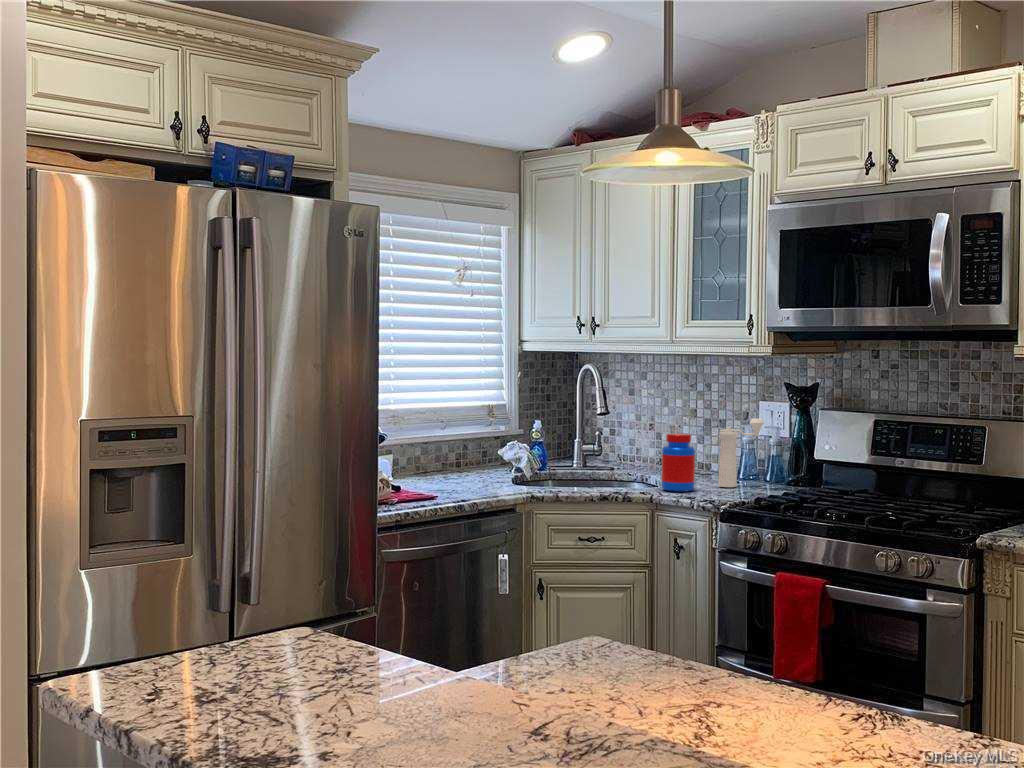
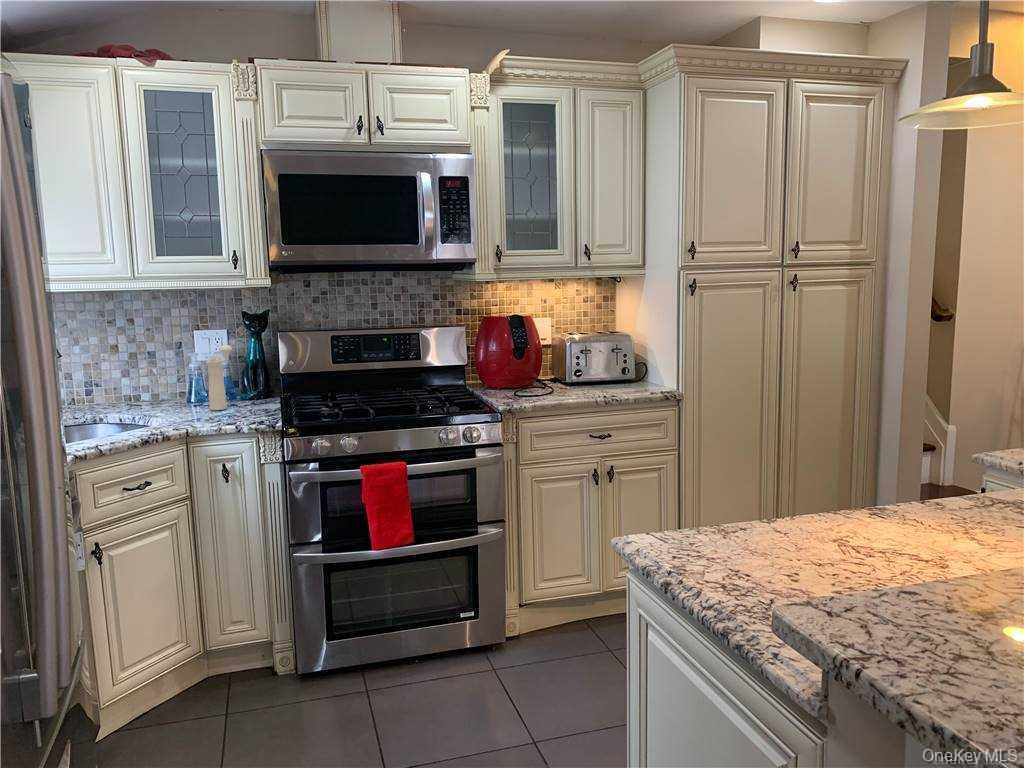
jar: present [661,433,695,492] -> none [173,366,210,422]

